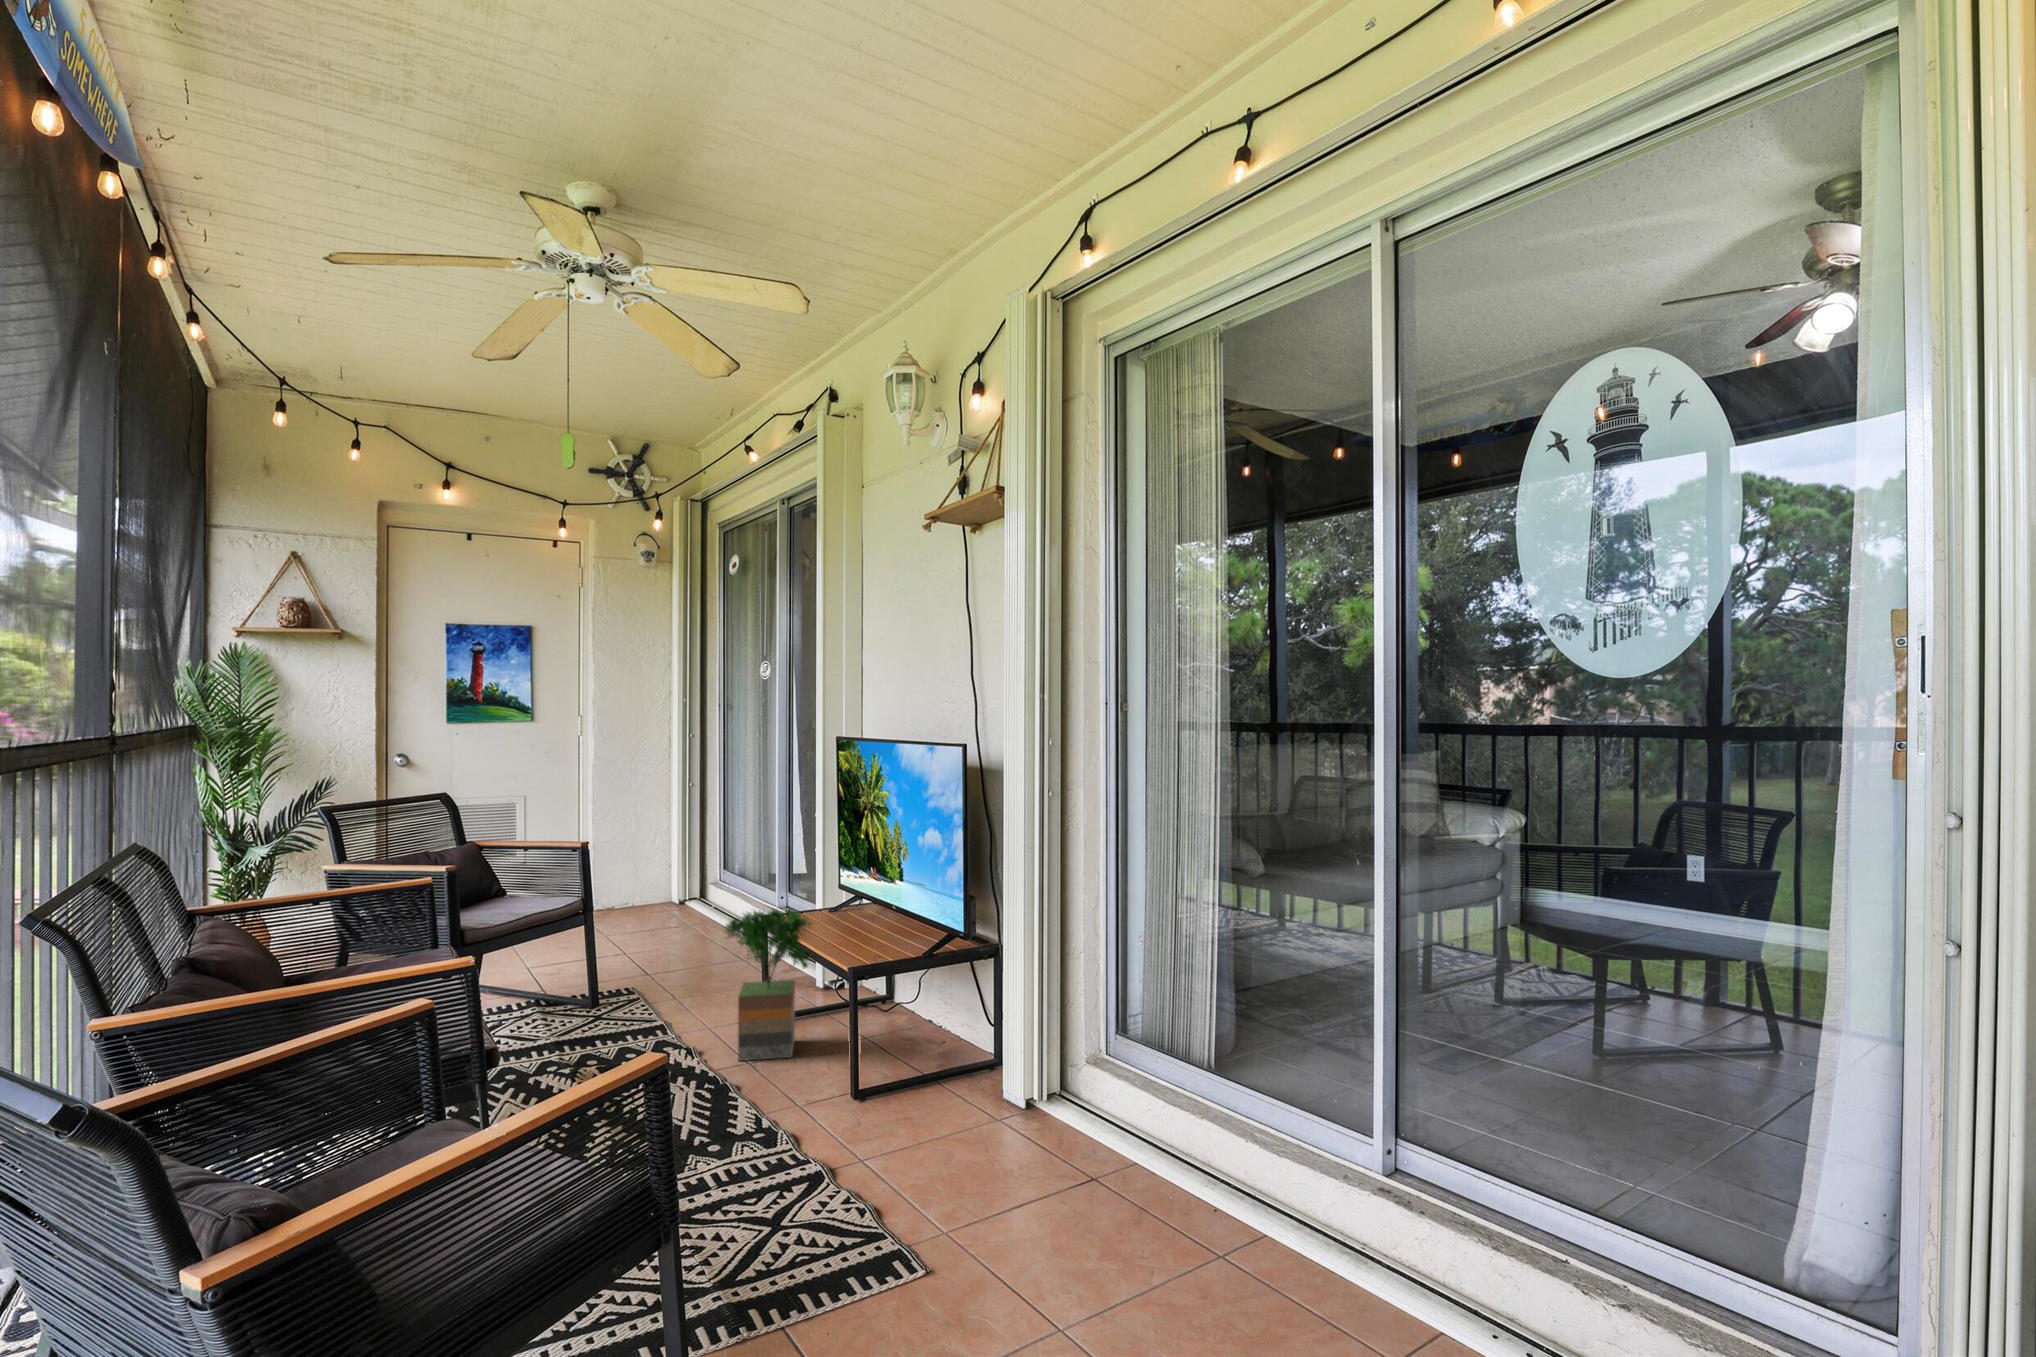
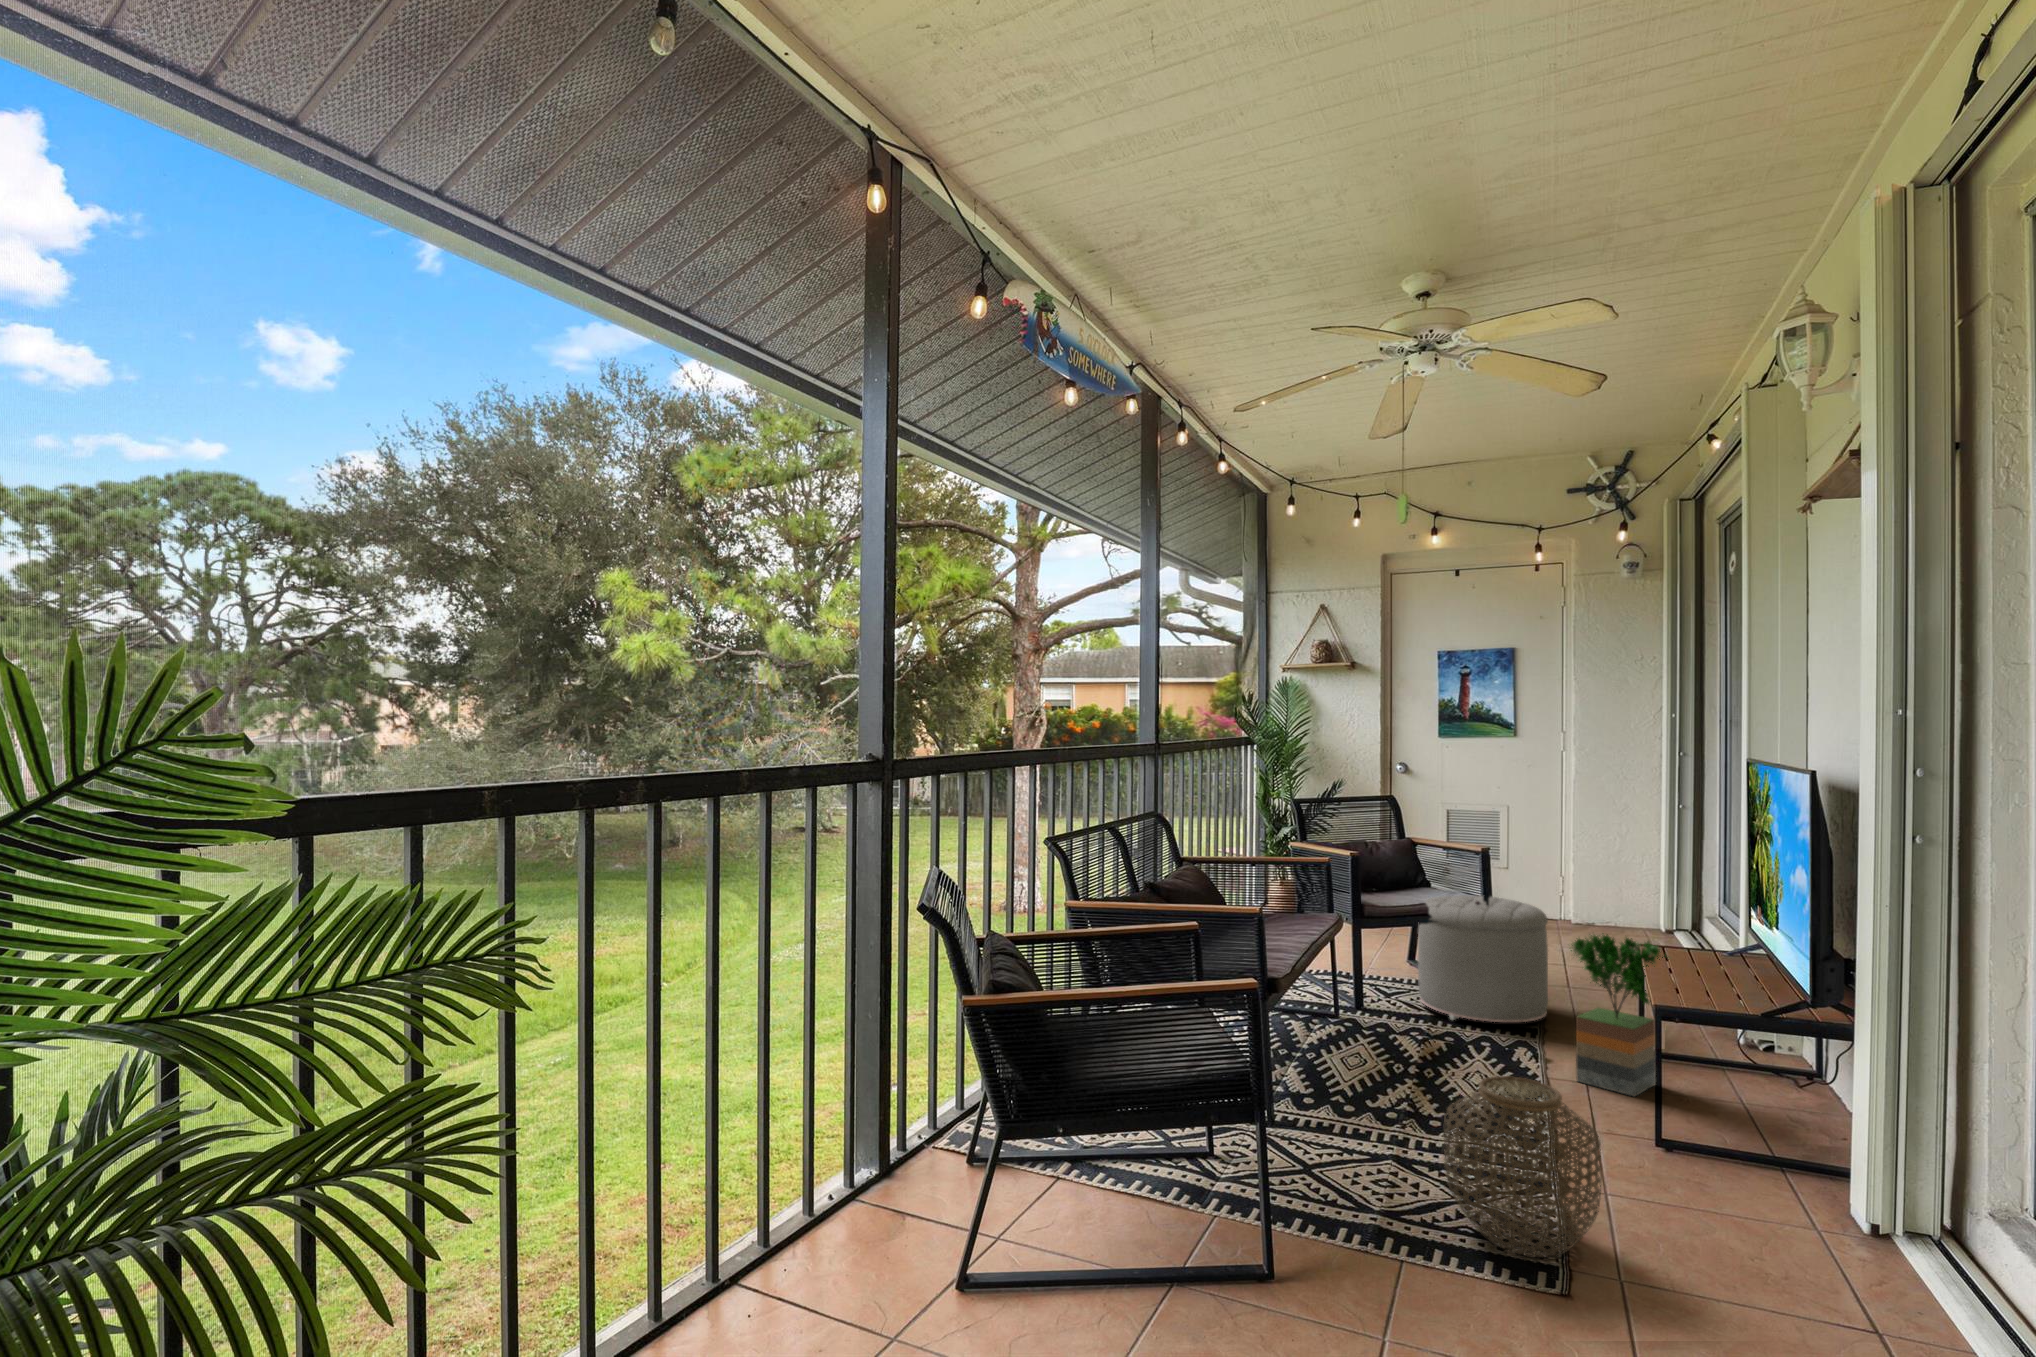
ottoman: none [522,893,661,1039] -> present [1418,895,1548,1022]
woven basket: none [772,1074,919,1259] -> present [1444,1076,1601,1257]

